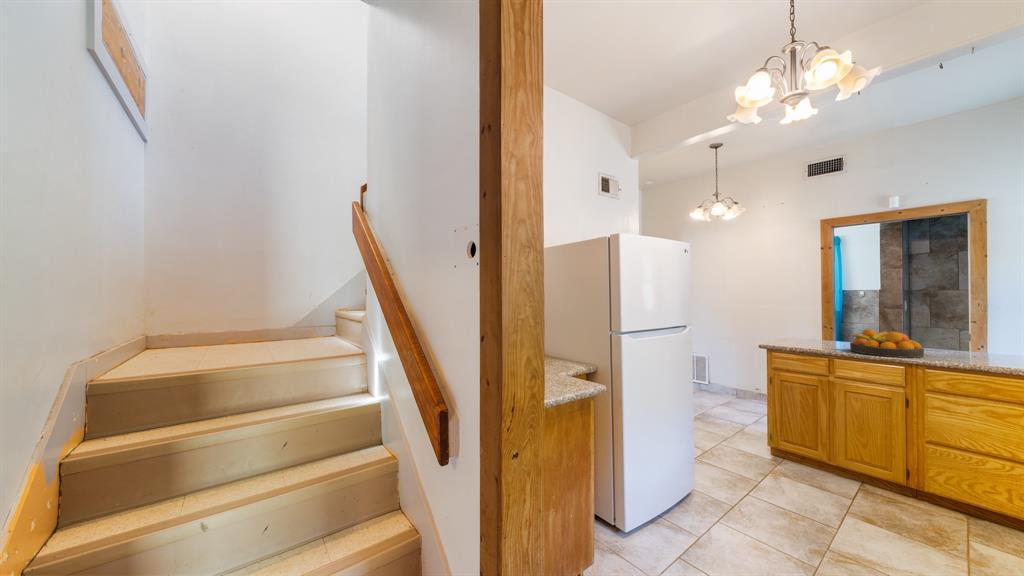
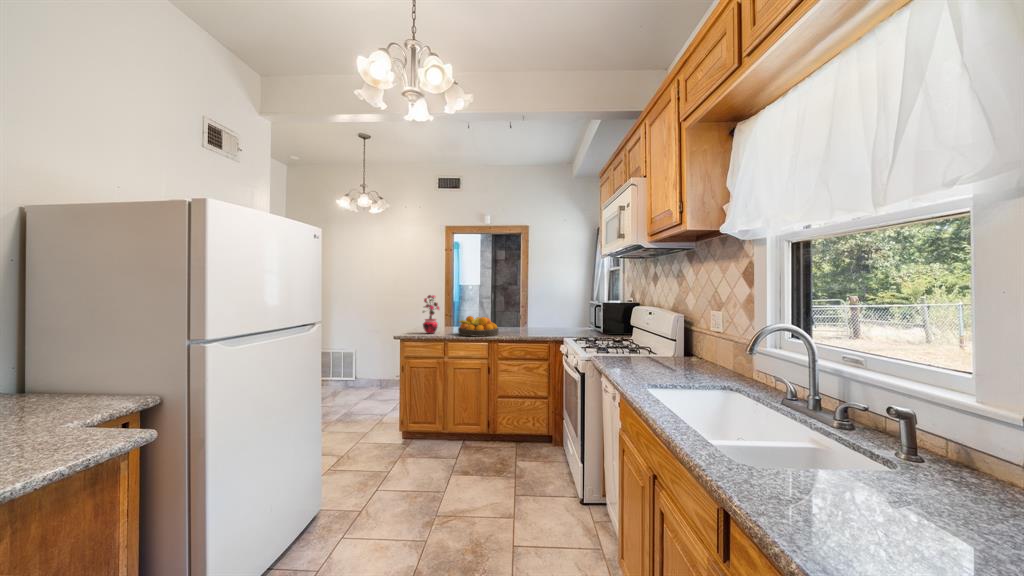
potted plant: none [790,301,820,347] -> present [423,295,439,334]

